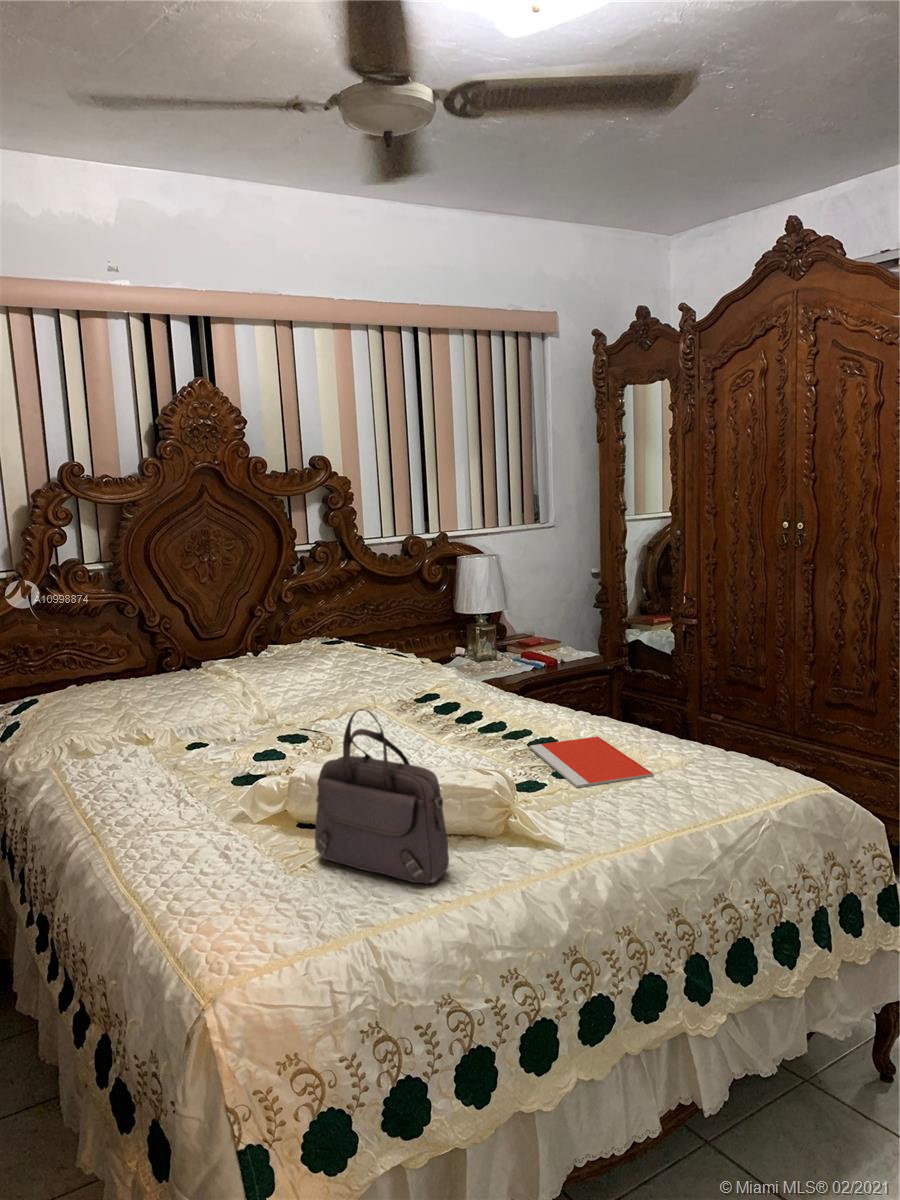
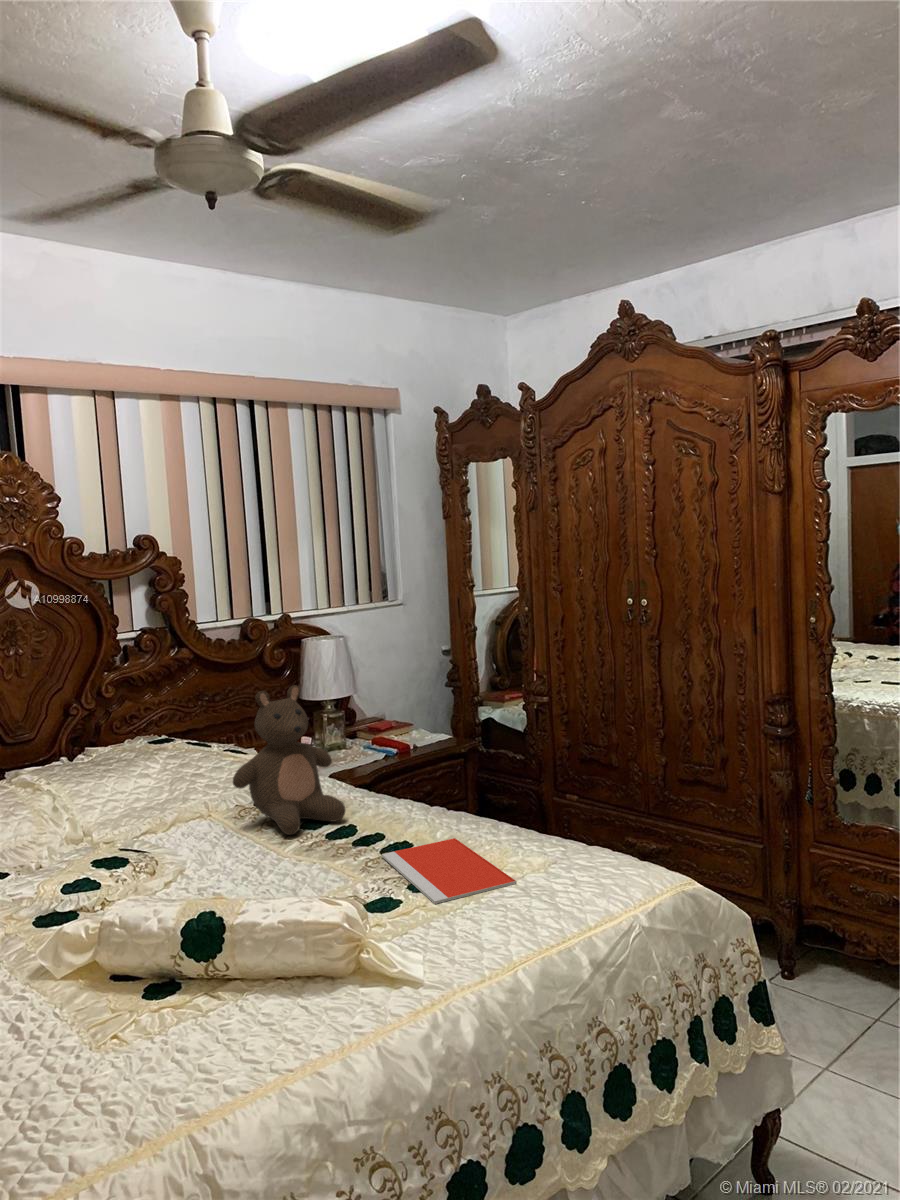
stuffed bear: none [396,593,497,726] -> present [233,685,346,835]
handbag: present [315,709,449,885] -> none [129,843,291,1051]

